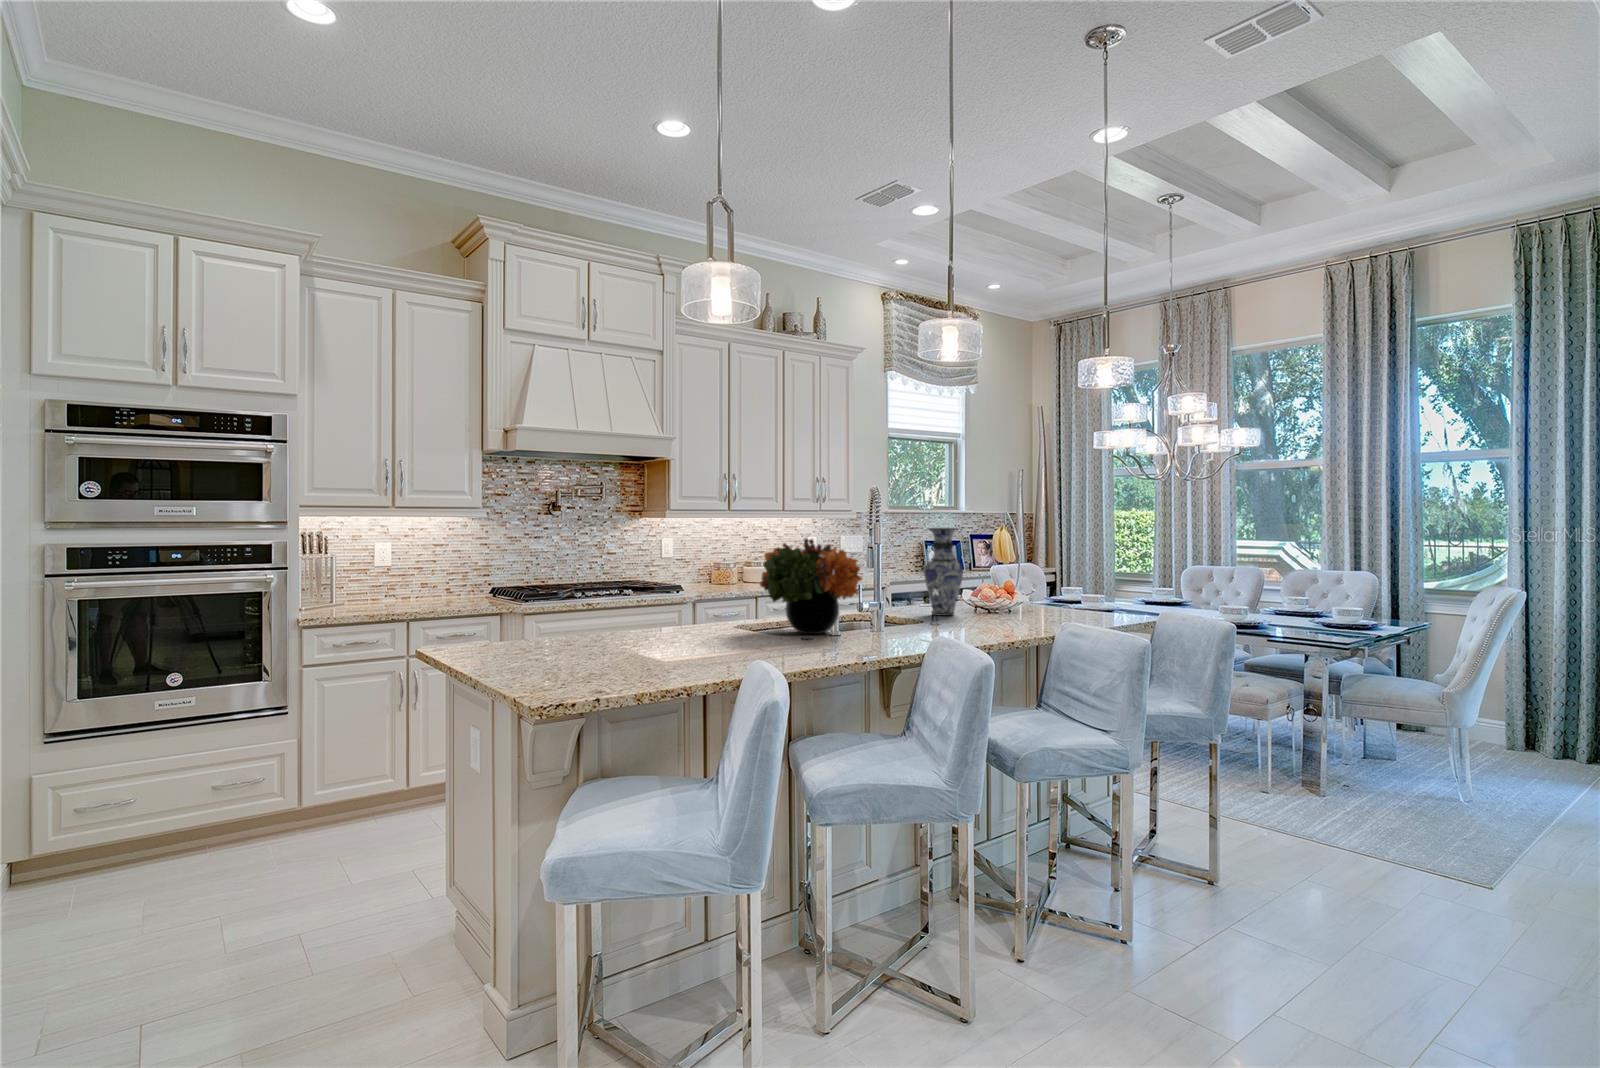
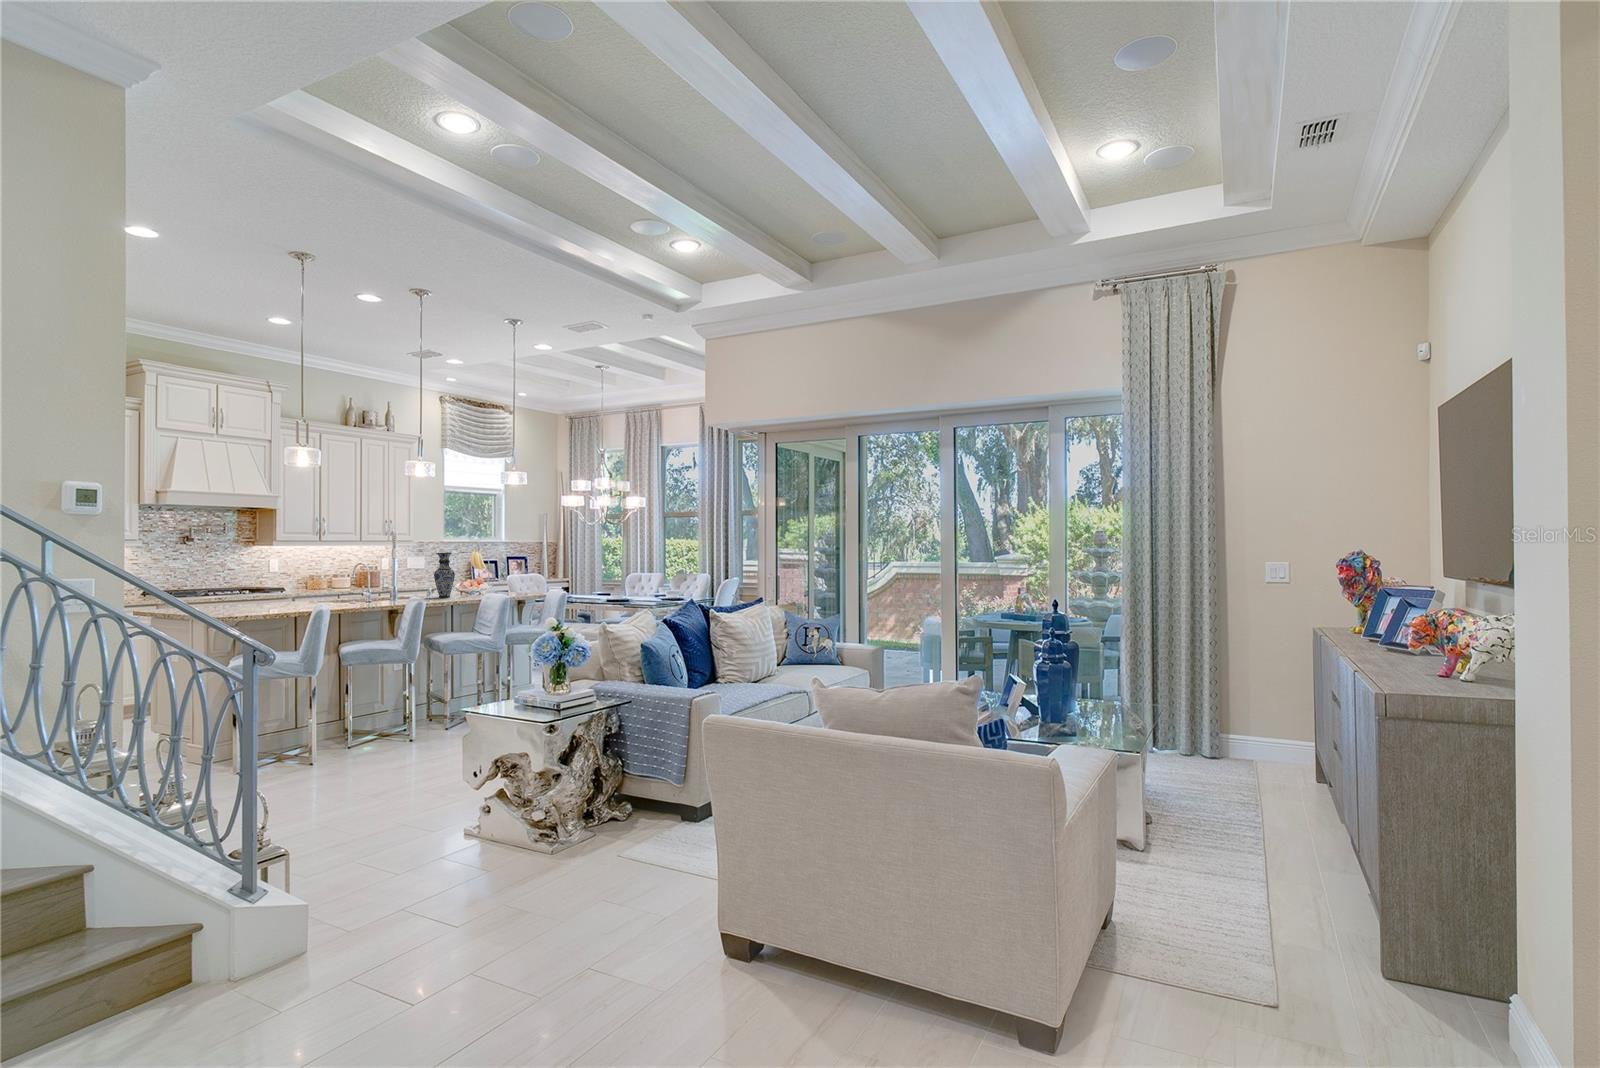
flower arrangement: present [760,539,863,634] -> none [333,559,390,604]

